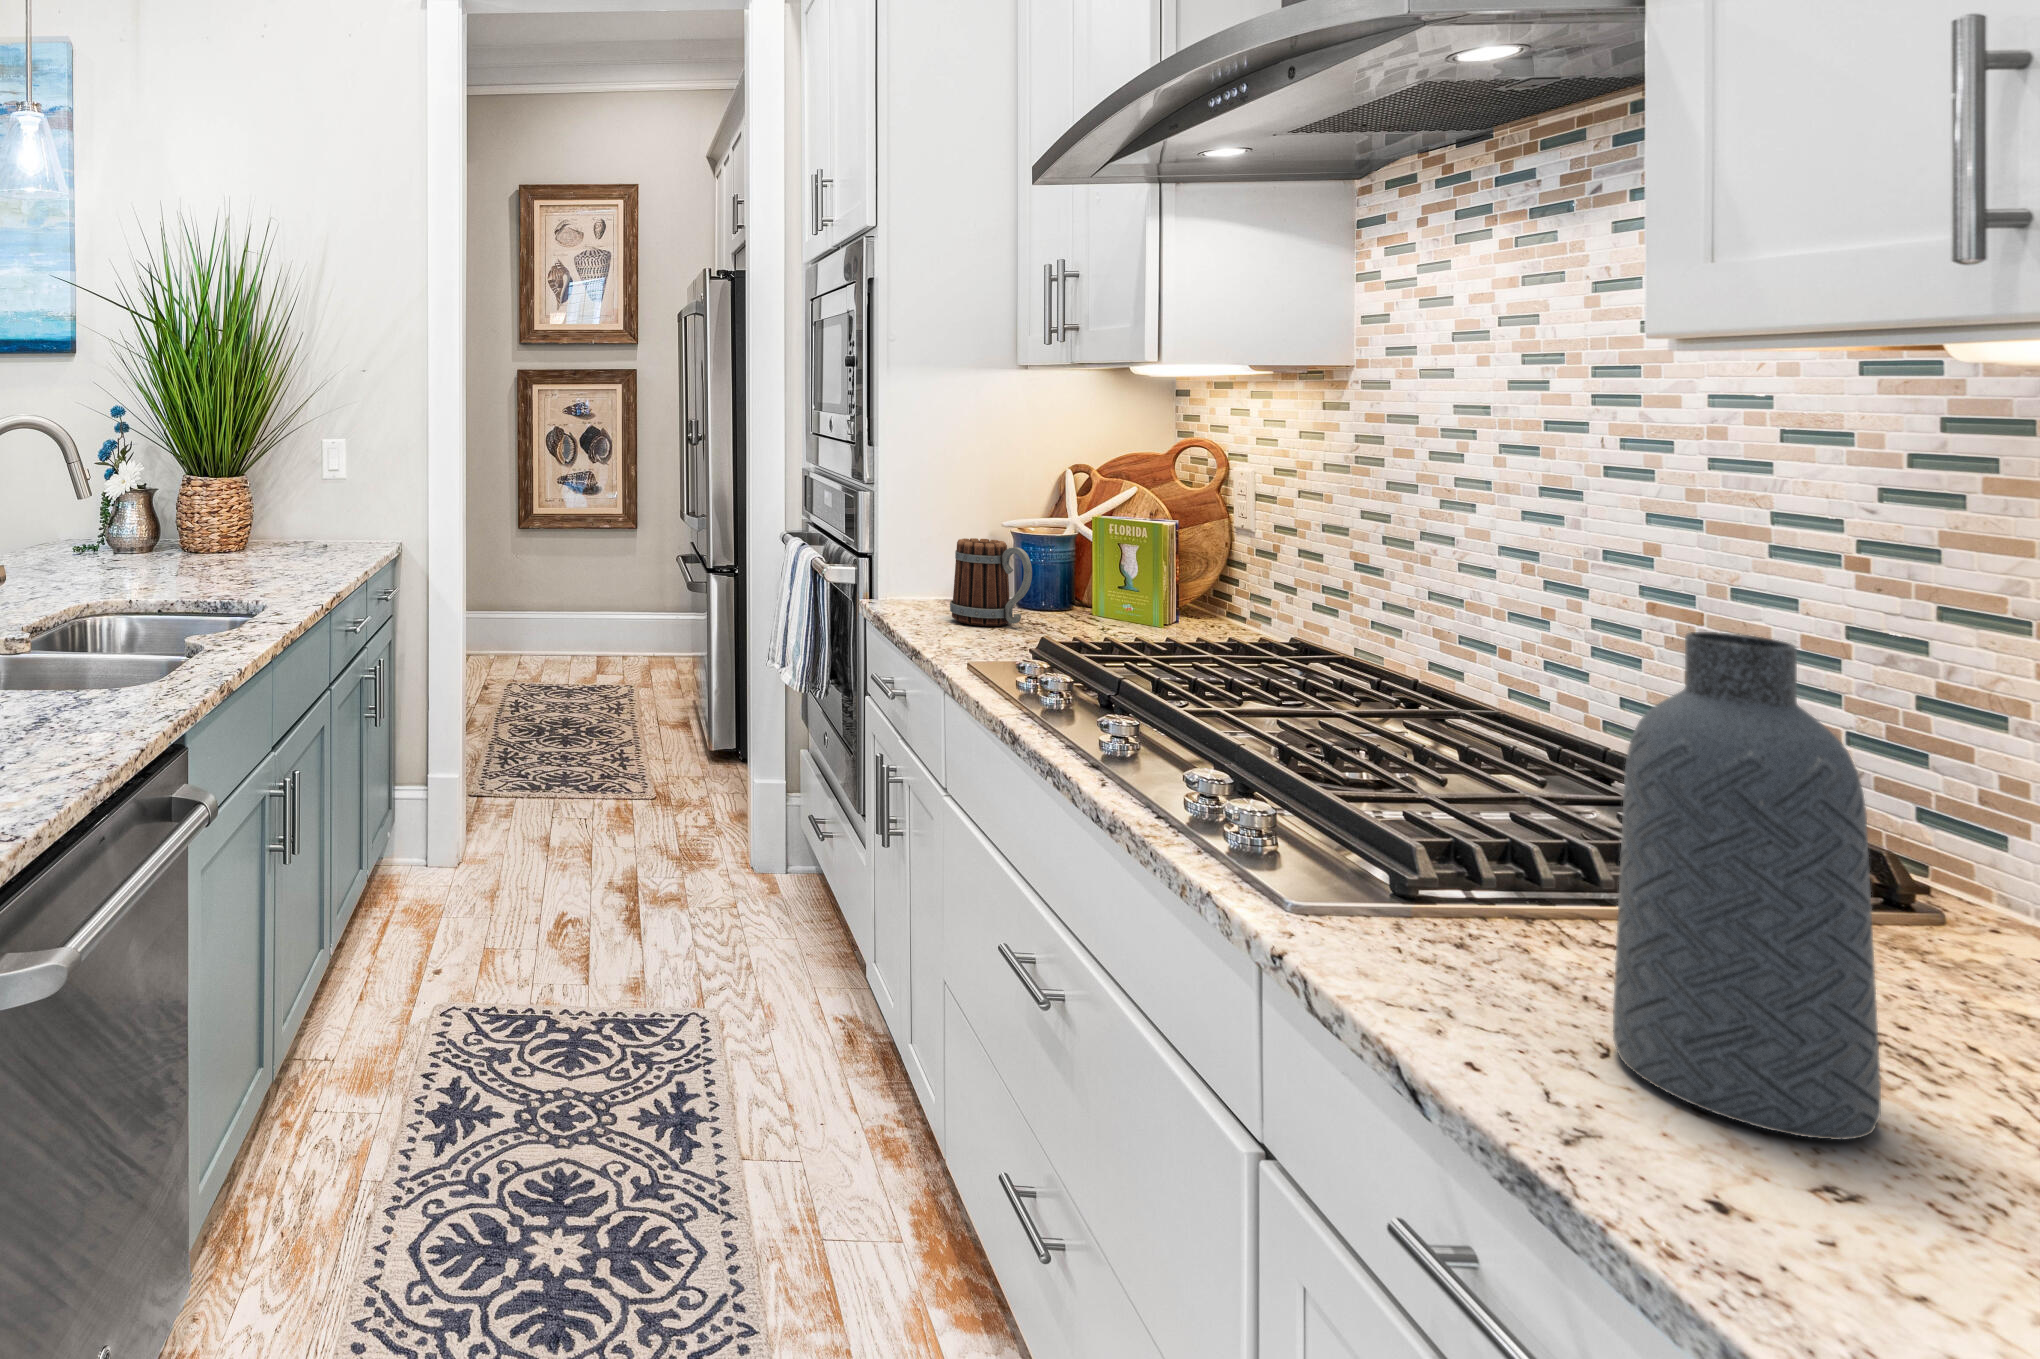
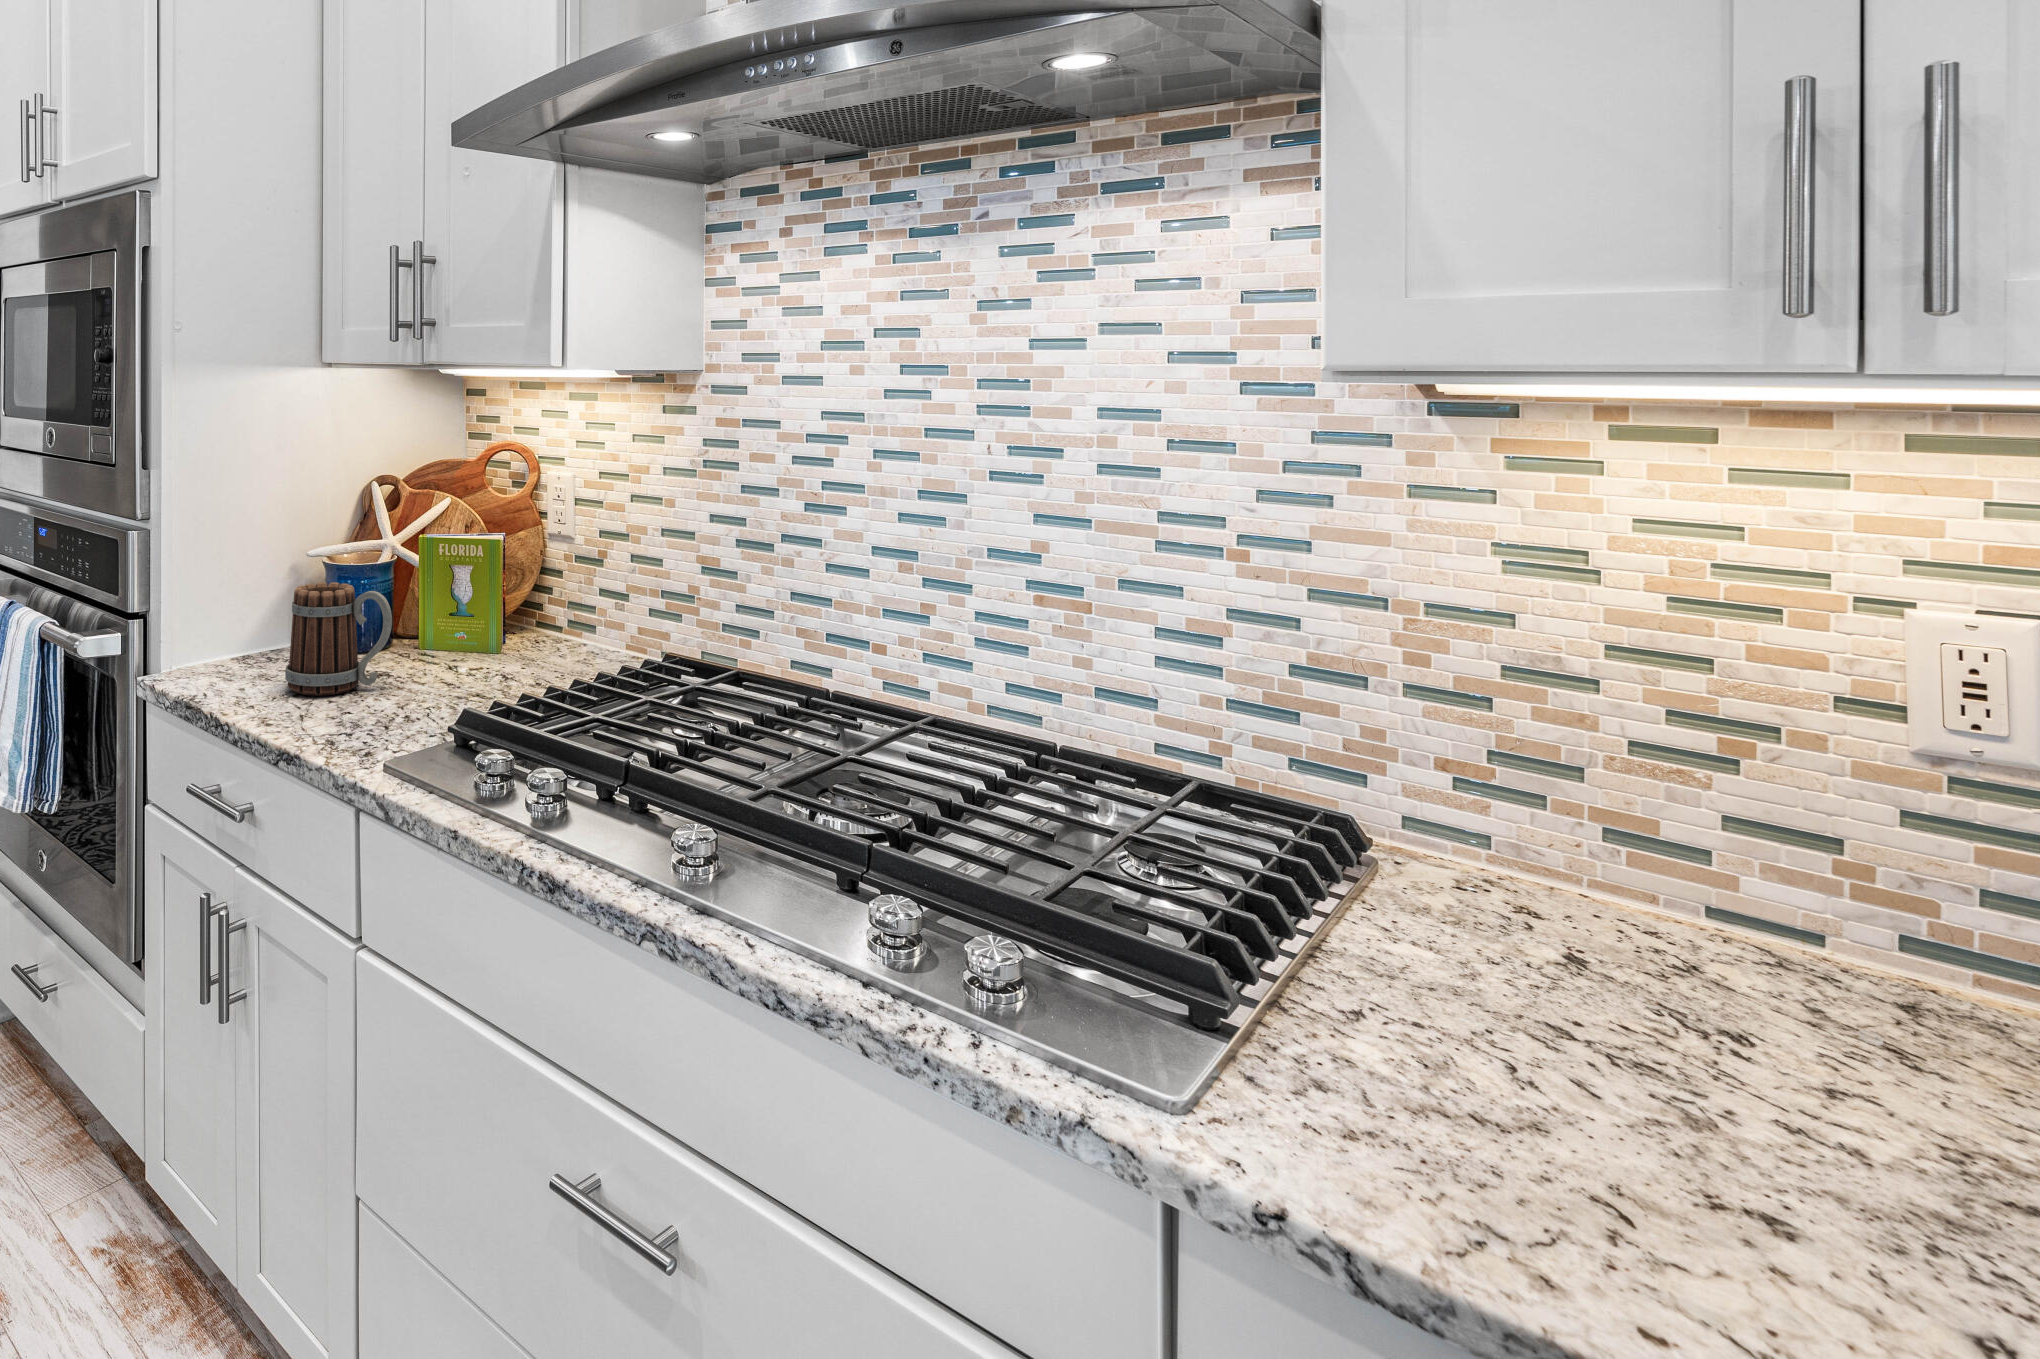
vase: present [1613,632,1881,1140] -> none [1549,702,1815,1242]

